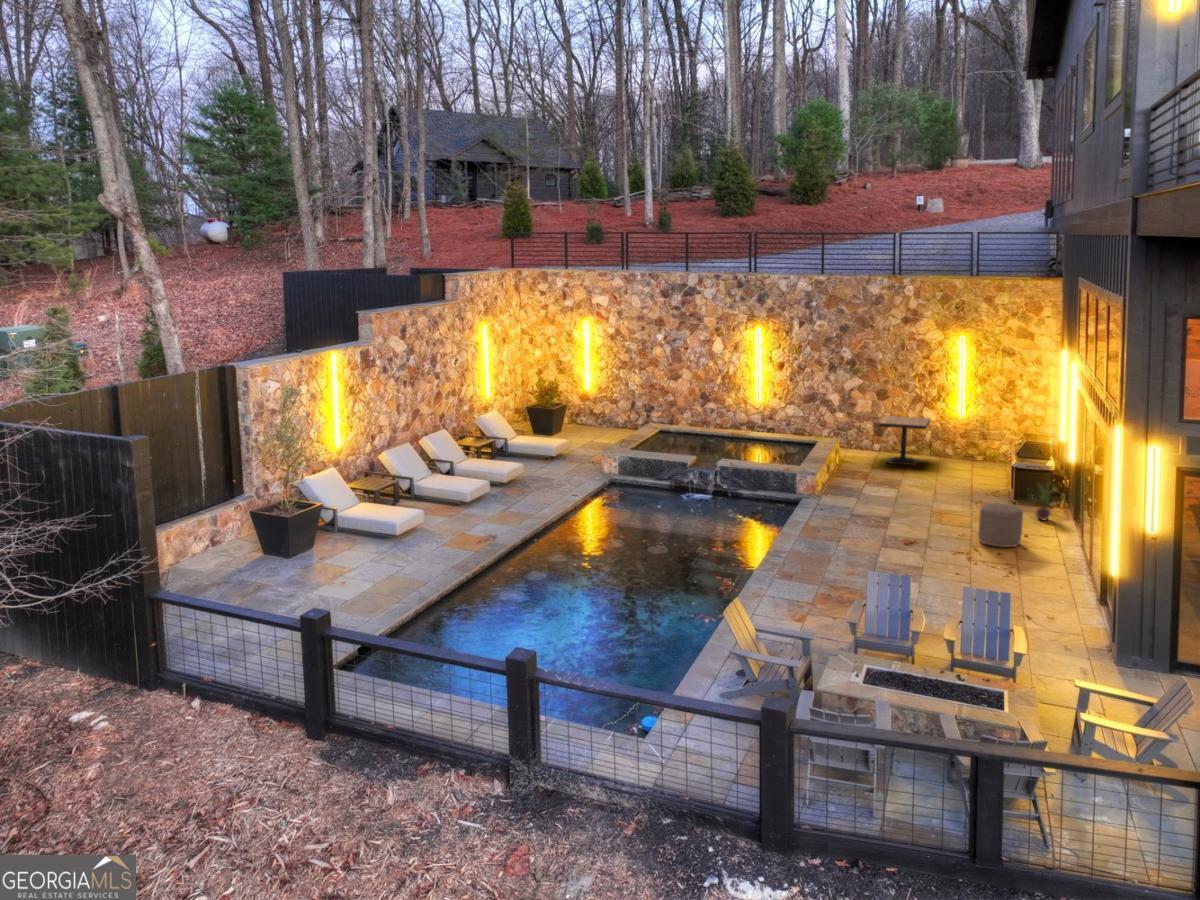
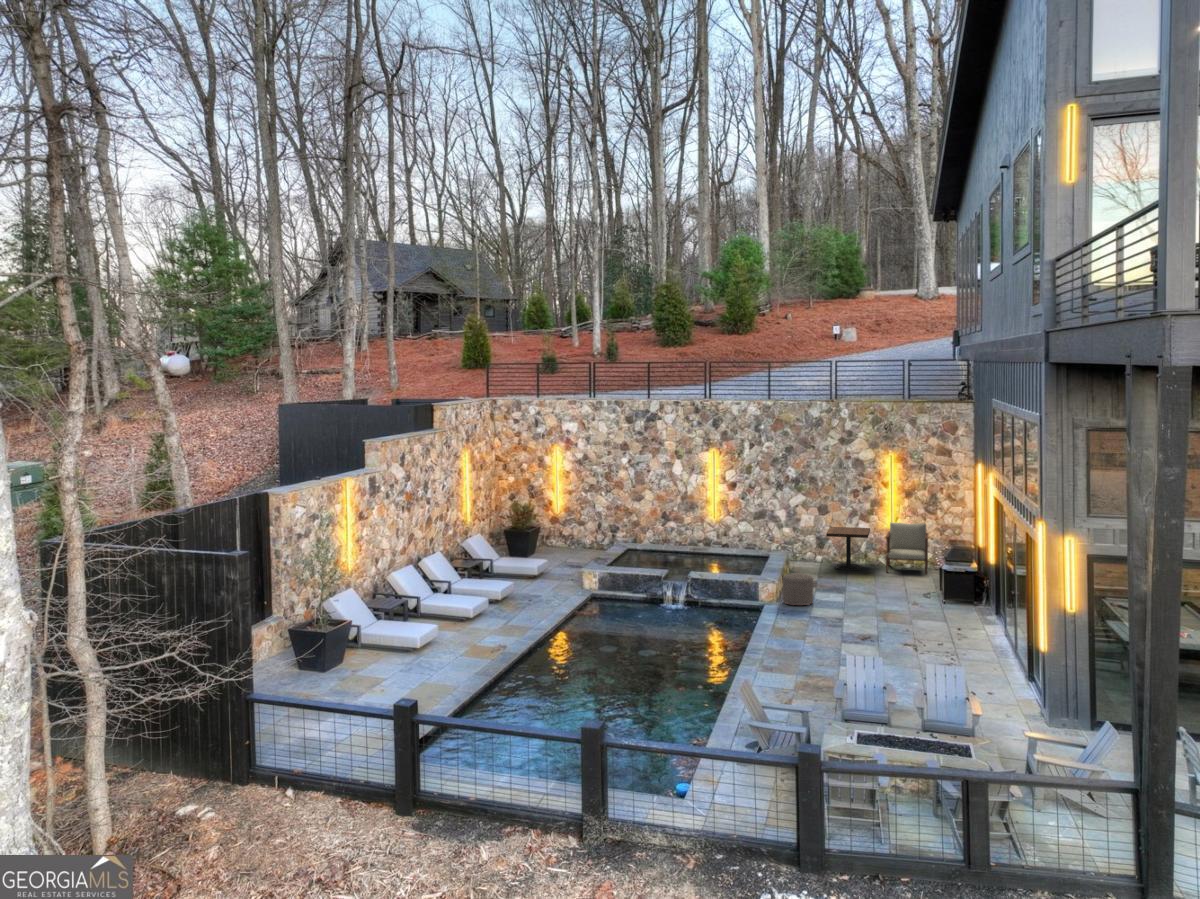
lounge chair: none [944,413,997,473] -> present [886,523,928,575]
decorative plant: present [1036,487,1055,520] -> none [959,579,999,614]
ottoman: present [978,504,1023,547] -> present [783,573,813,605]

